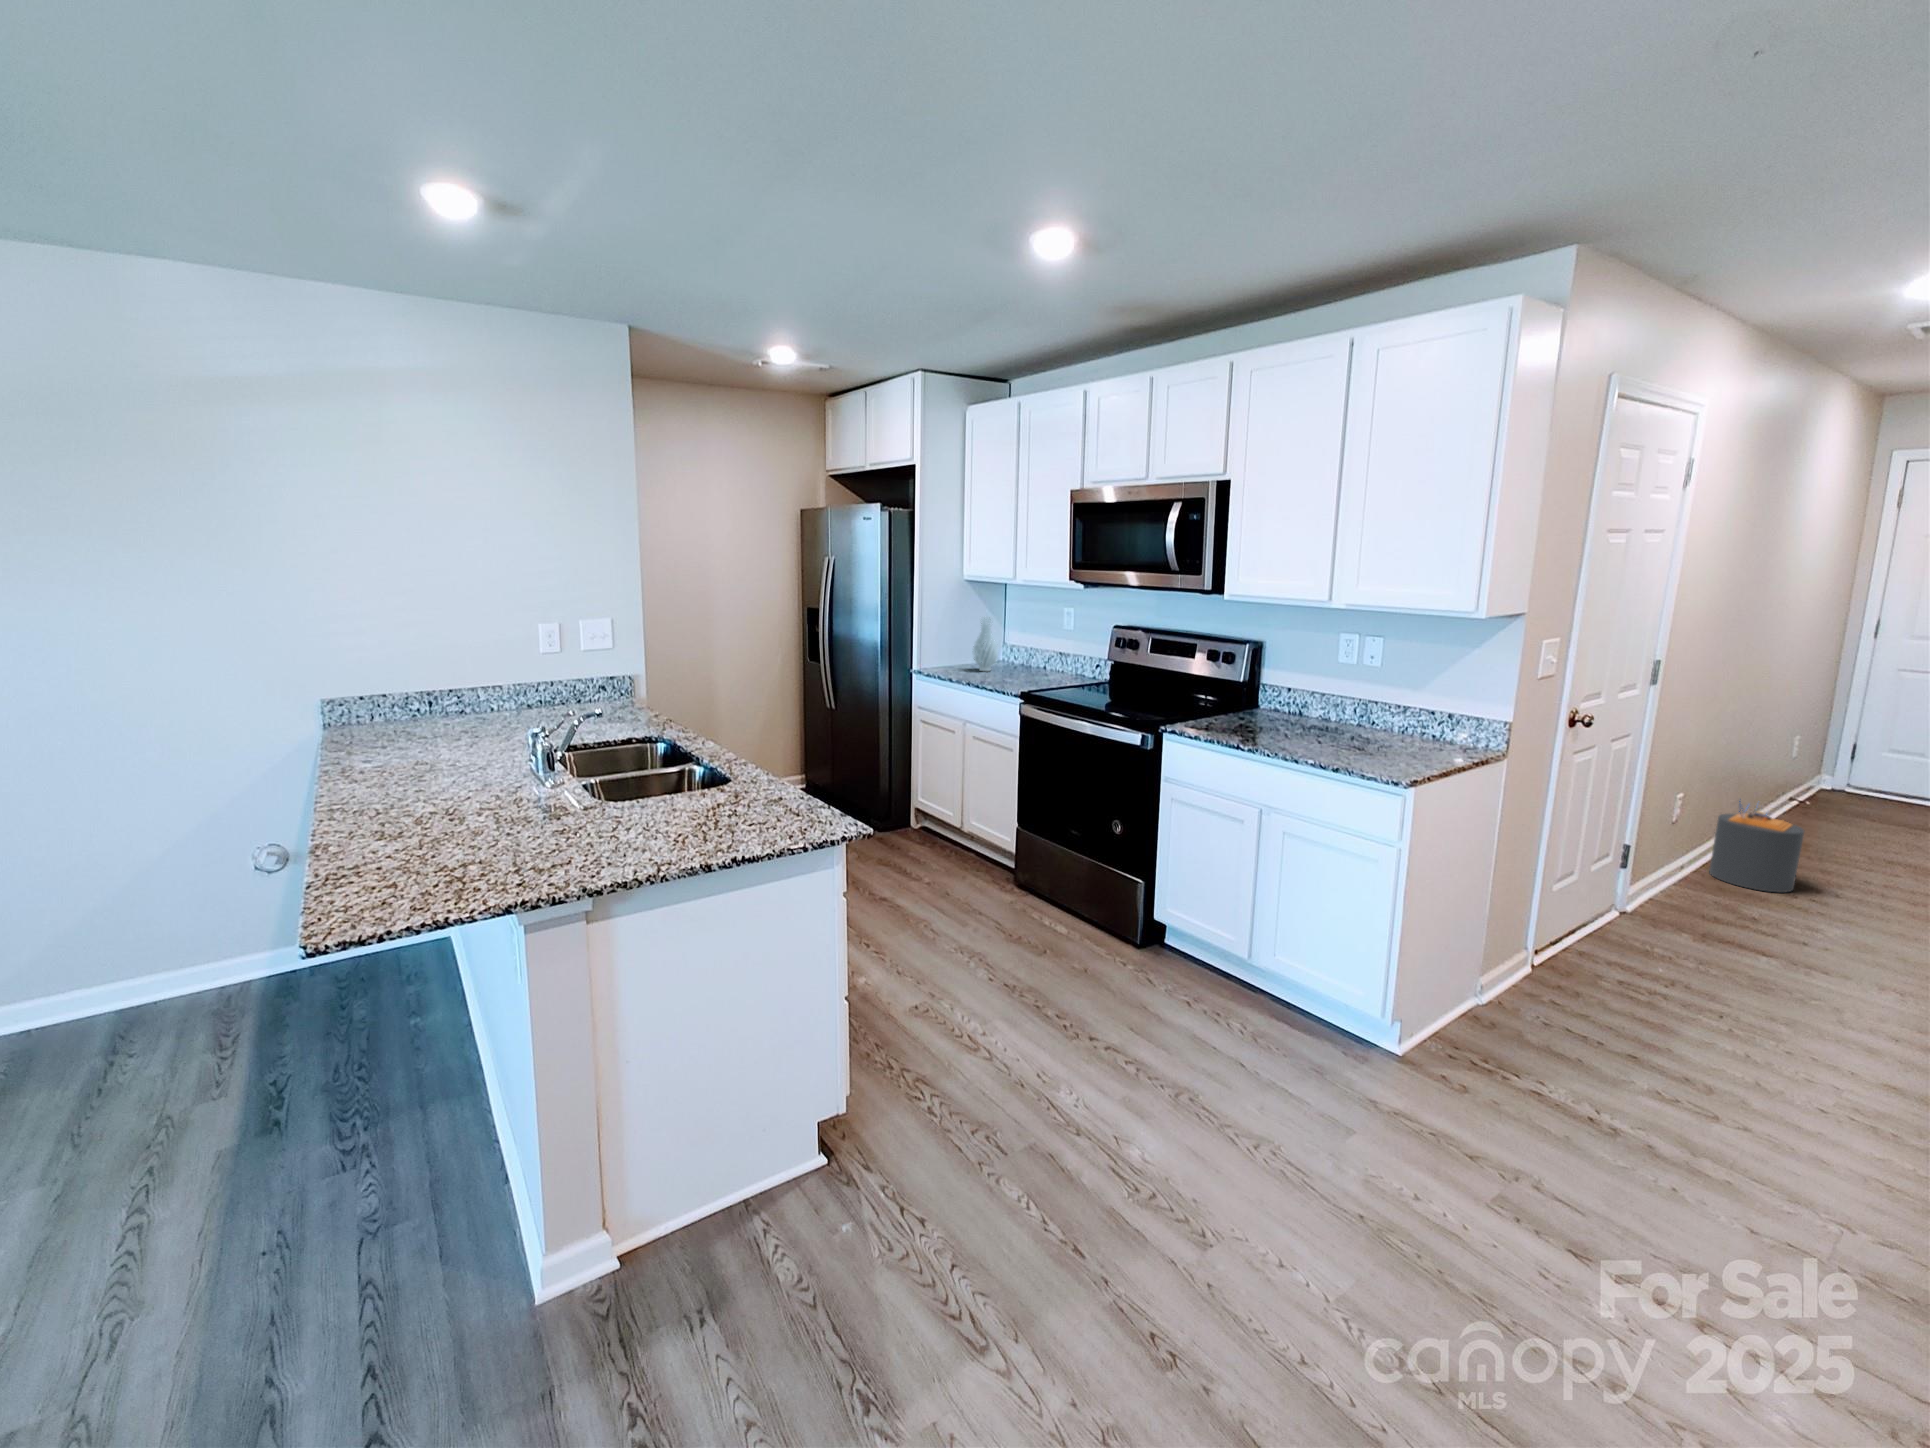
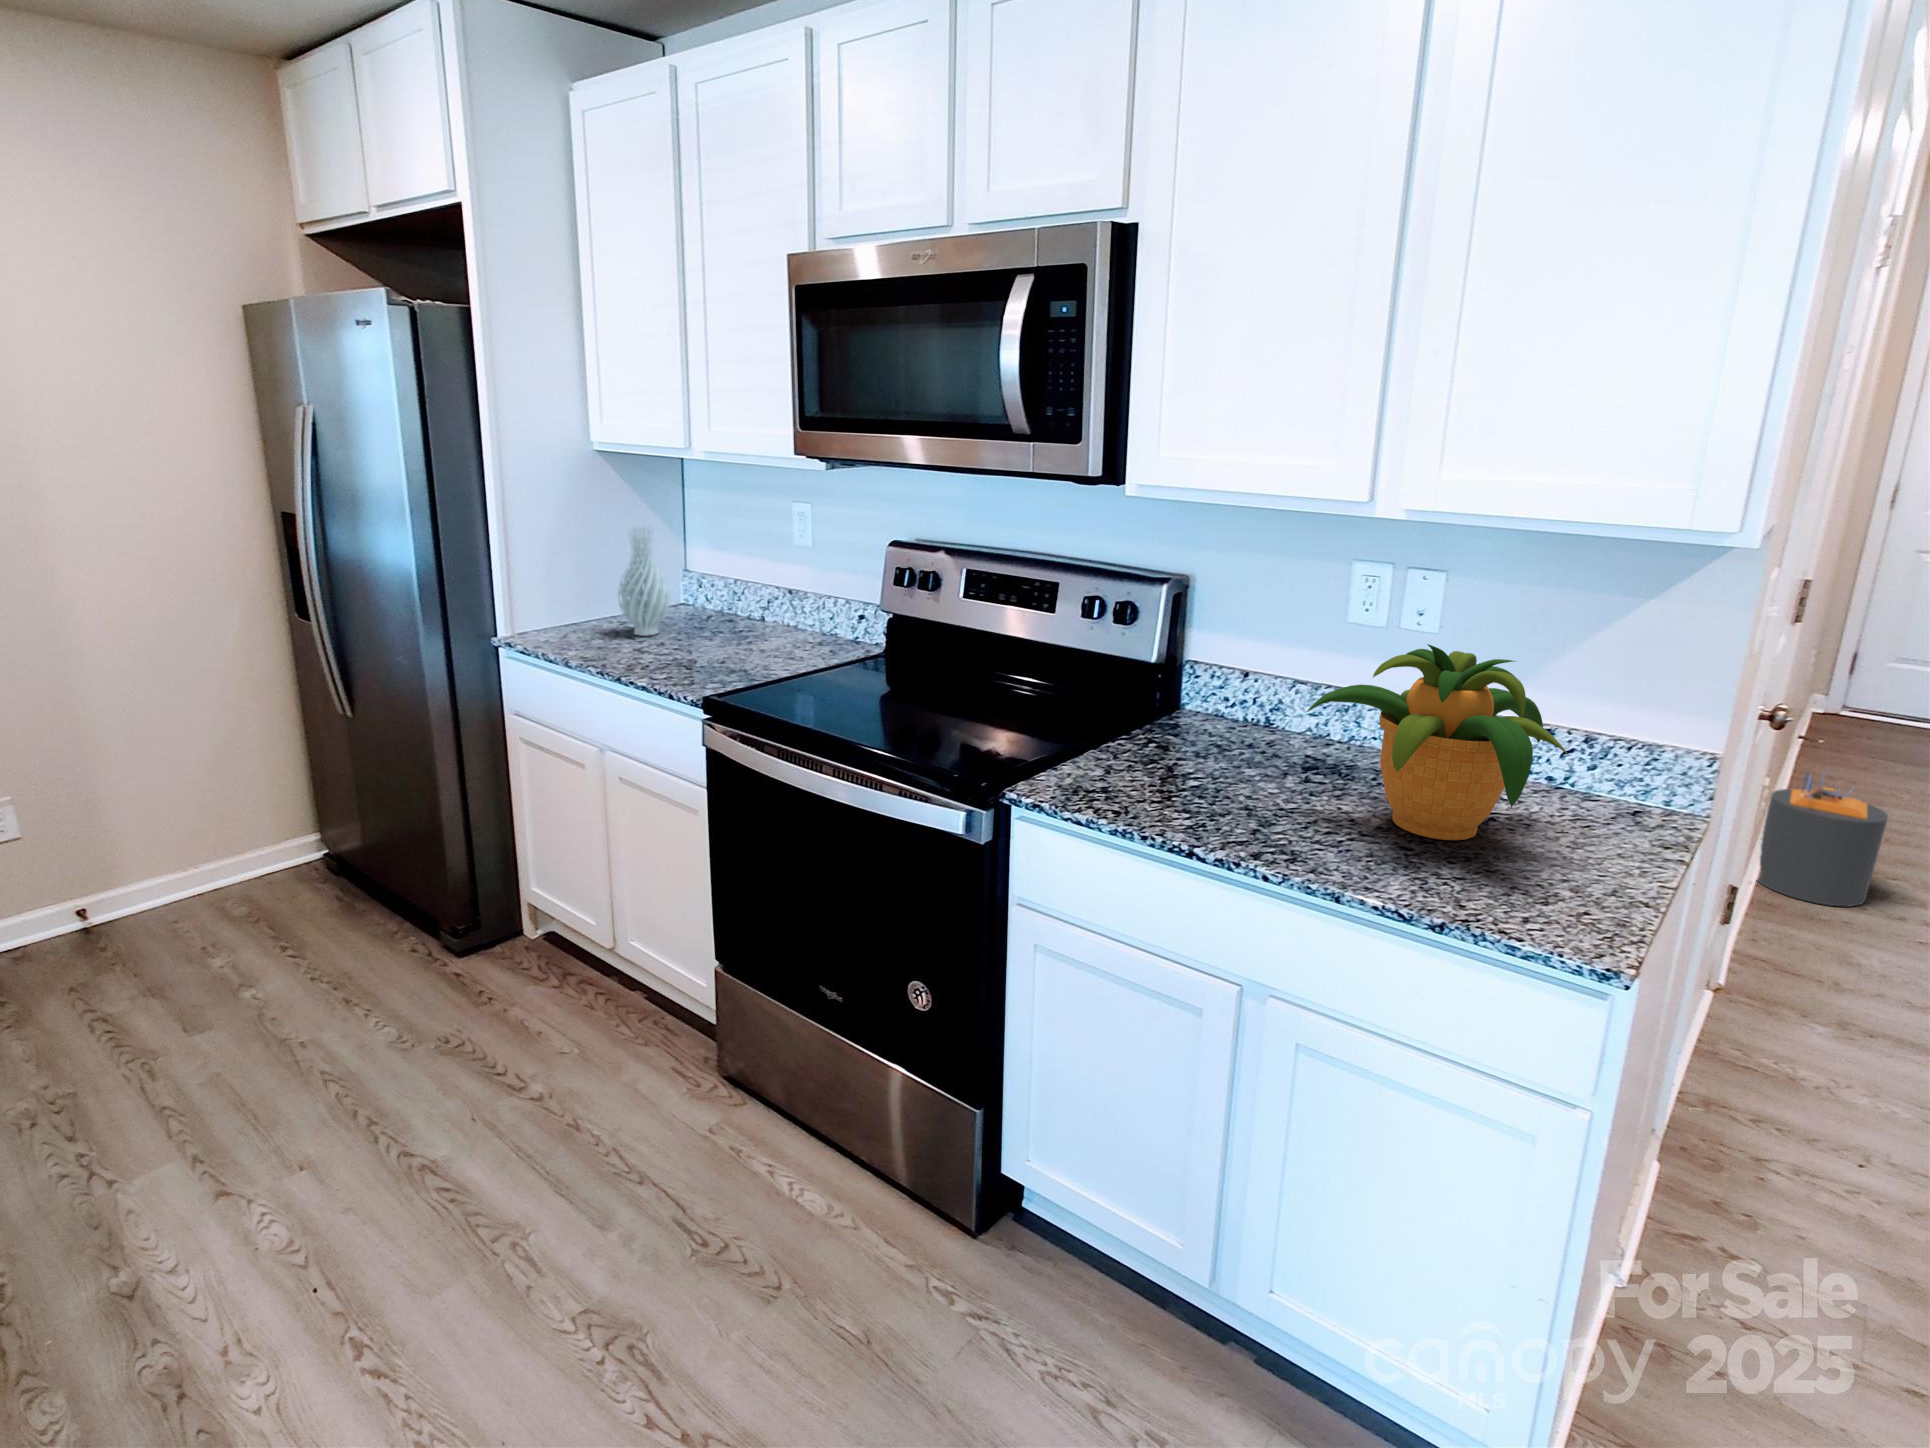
potted plant: none [1299,661,1416,749] -> present [1307,644,1568,840]

